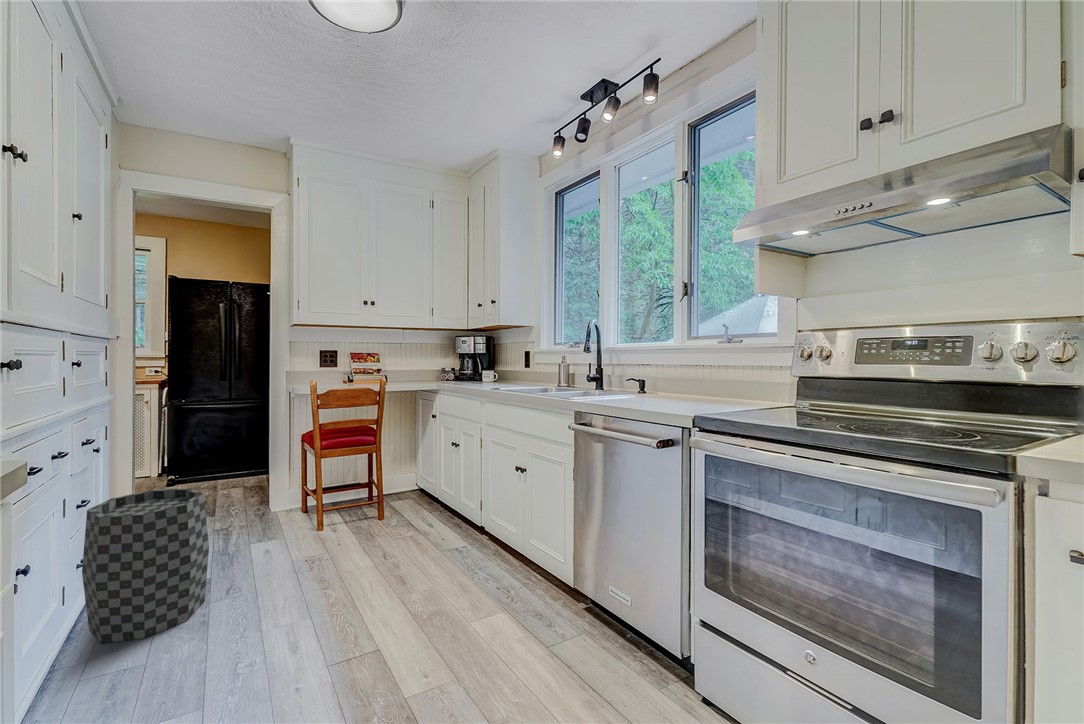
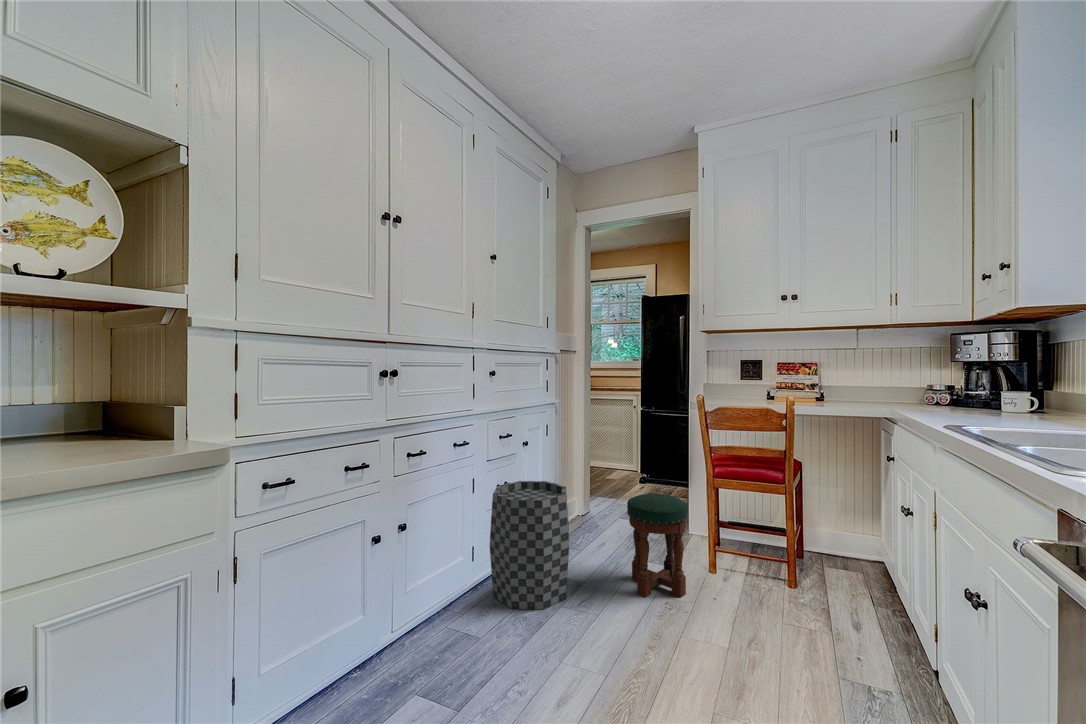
stool: none [254,473,315,567] -> present [627,493,688,597]

